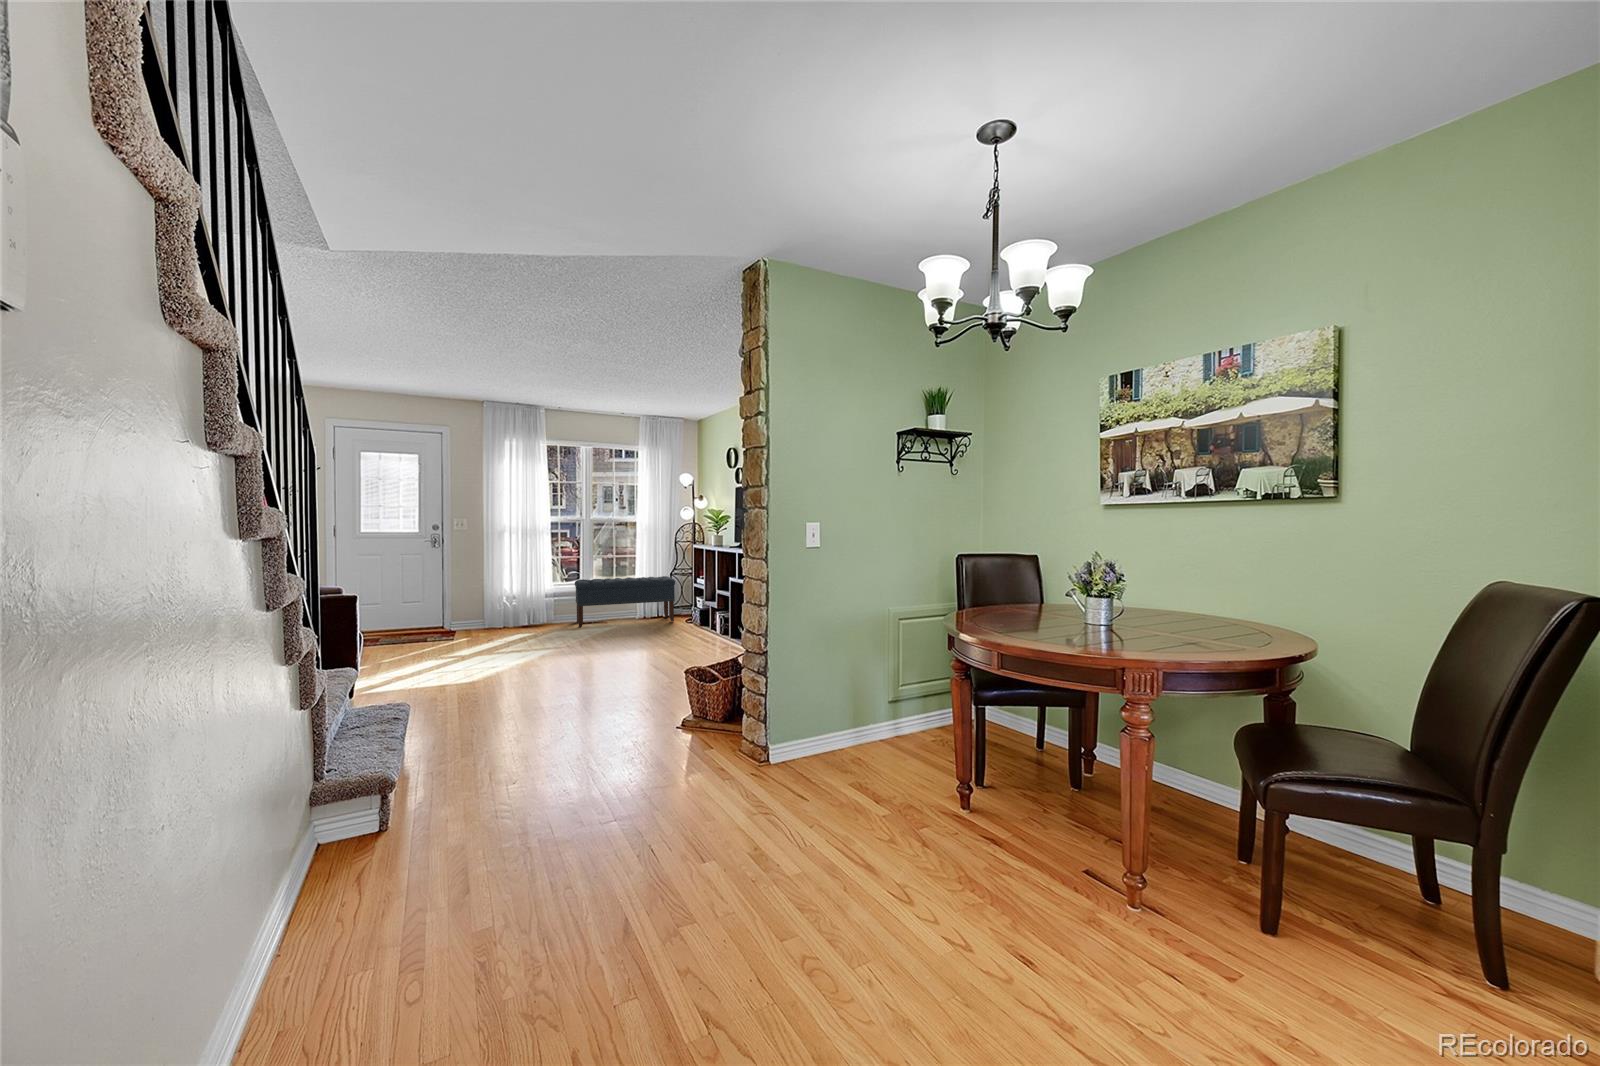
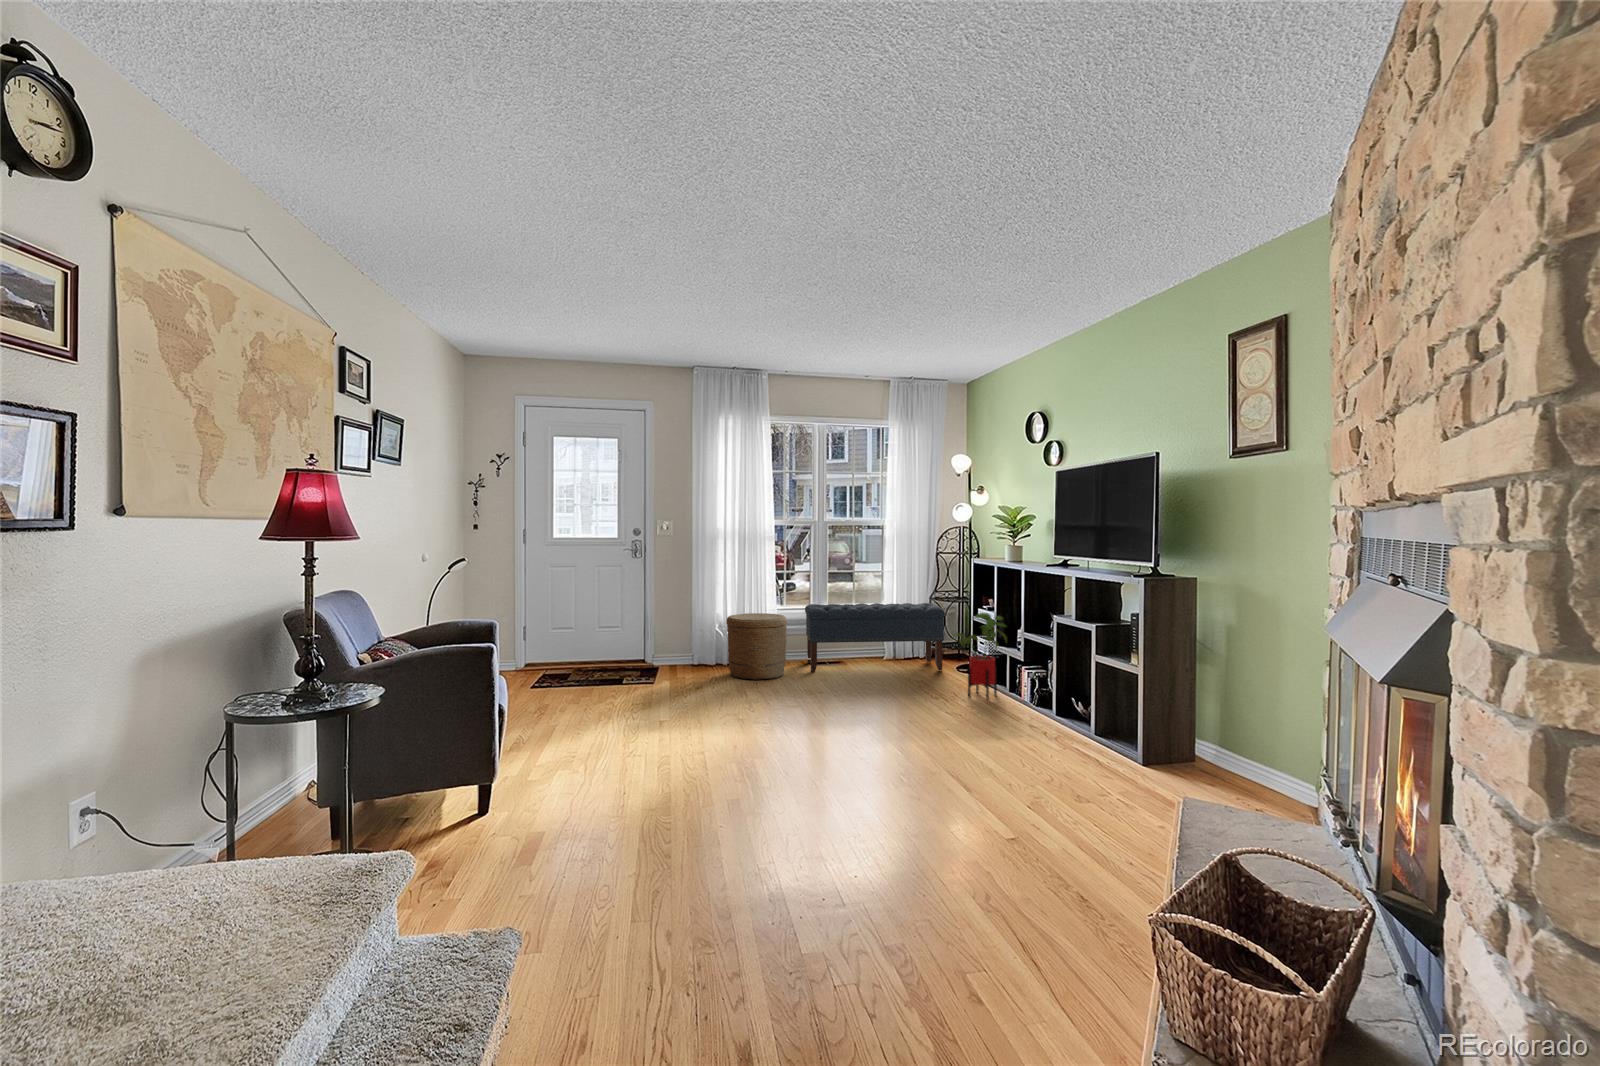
house plant: none [674,579,710,634] -> present [953,613,1007,699]
woven basket: none [512,587,560,634] -> present [726,613,787,680]

